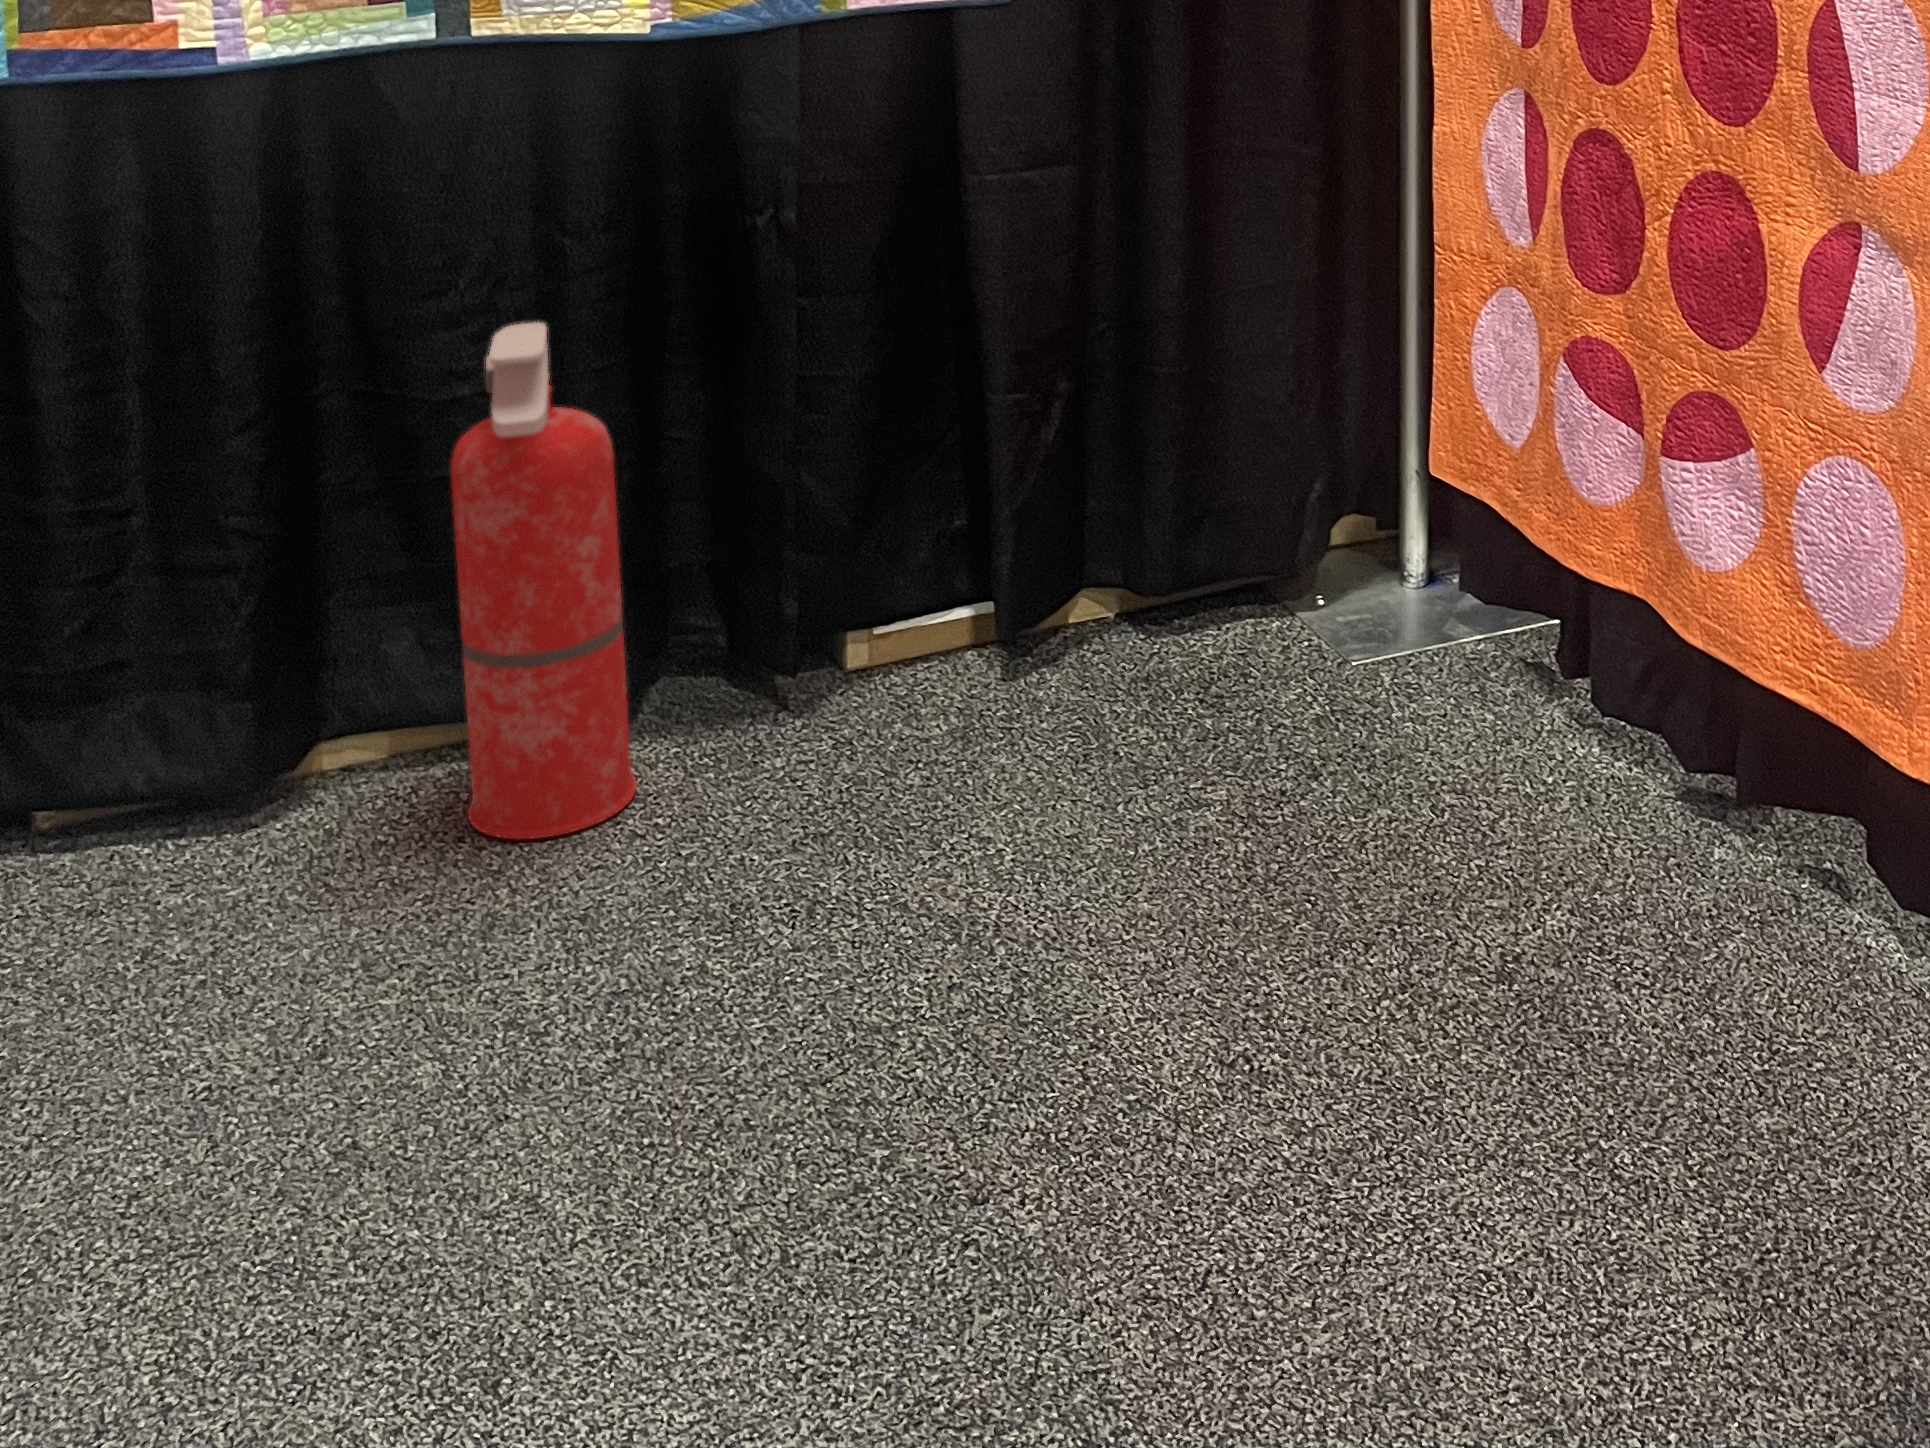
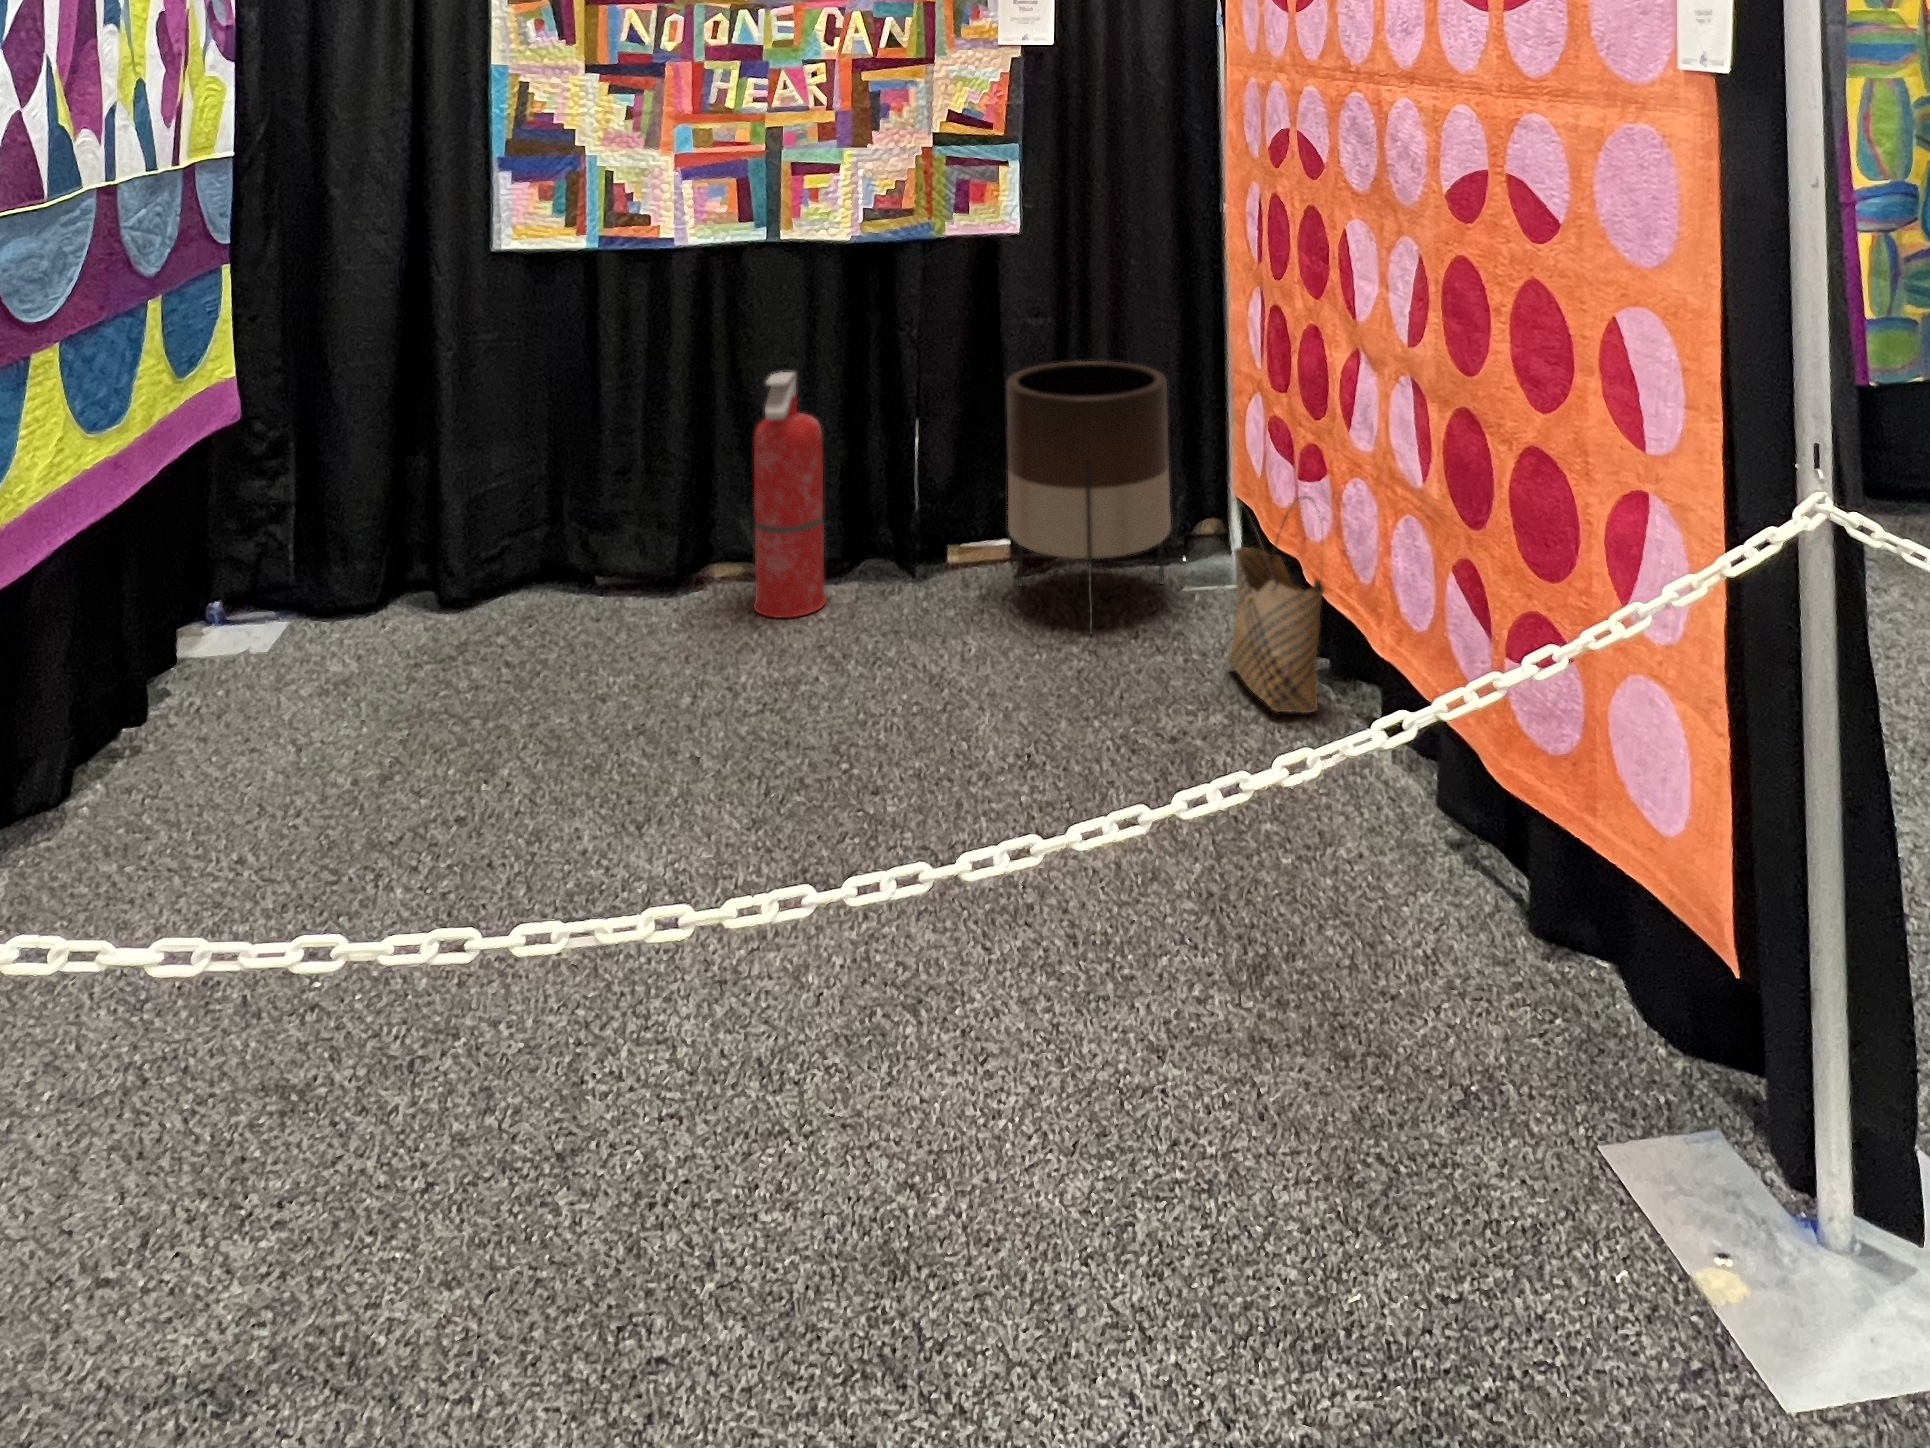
planter: none [1026,248,1362,785] -> present [1007,361,1171,634]
woven basket: none [1525,490,1746,899] -> present [1228,496,1325,713]

